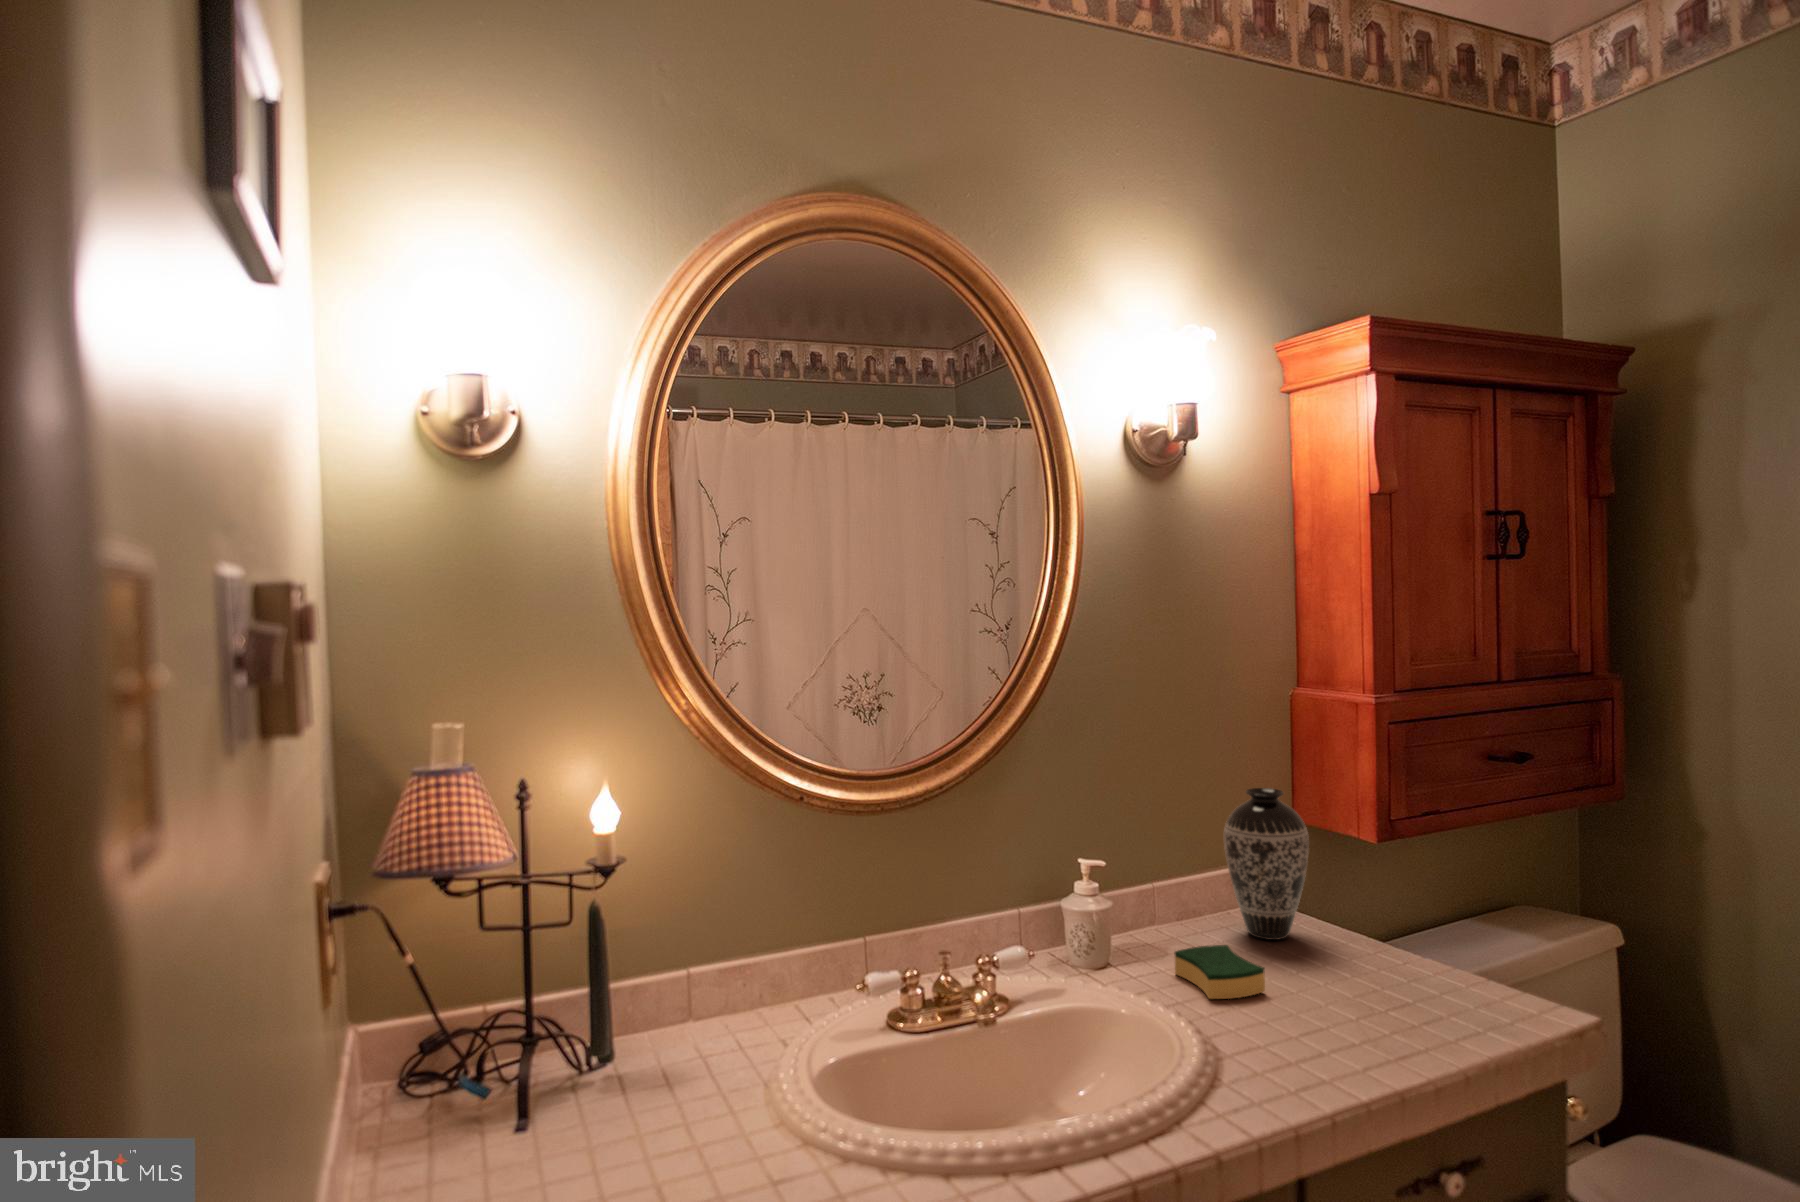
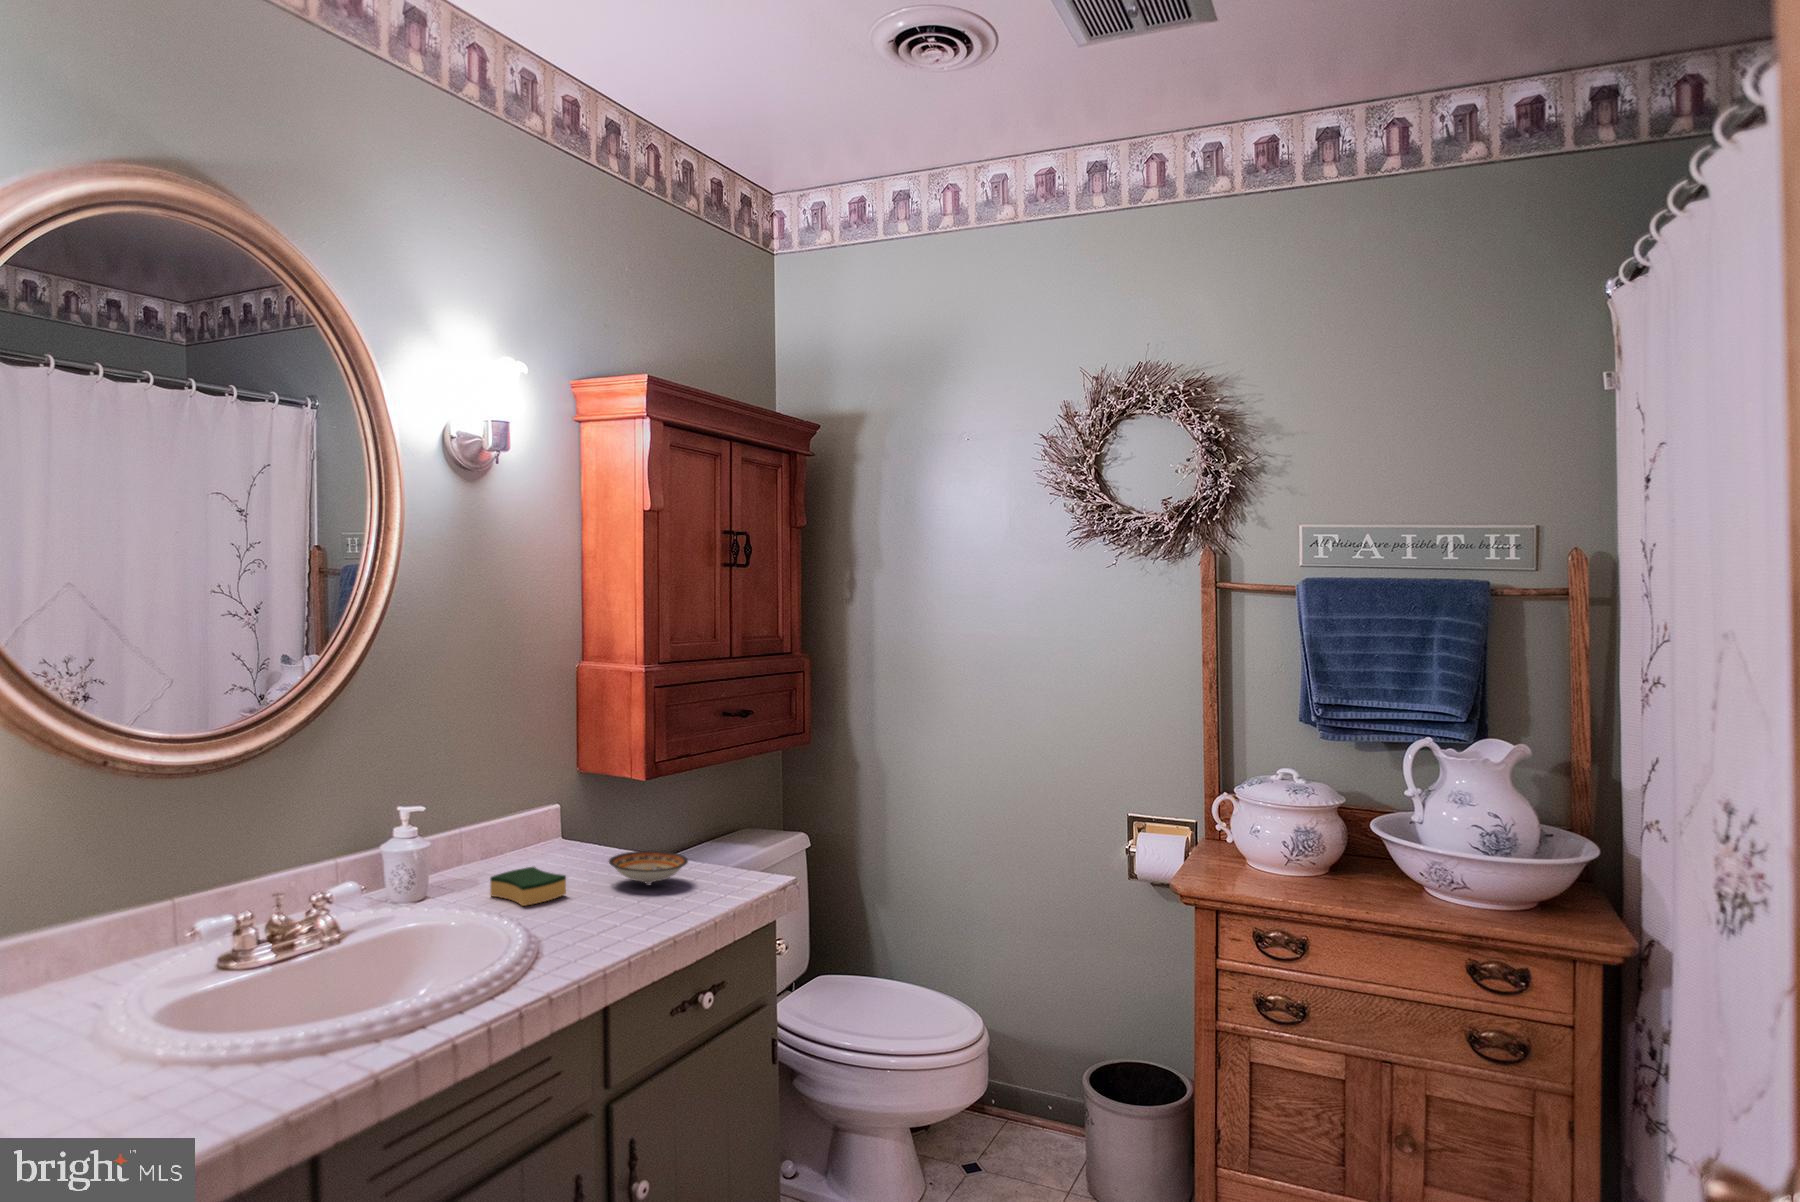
decorative vase: present [1224,788,1309,940] -> none [528,741,596,863]
ceramic bowl: none [1322,946,1435,998] -> present [609,851,688,884]

